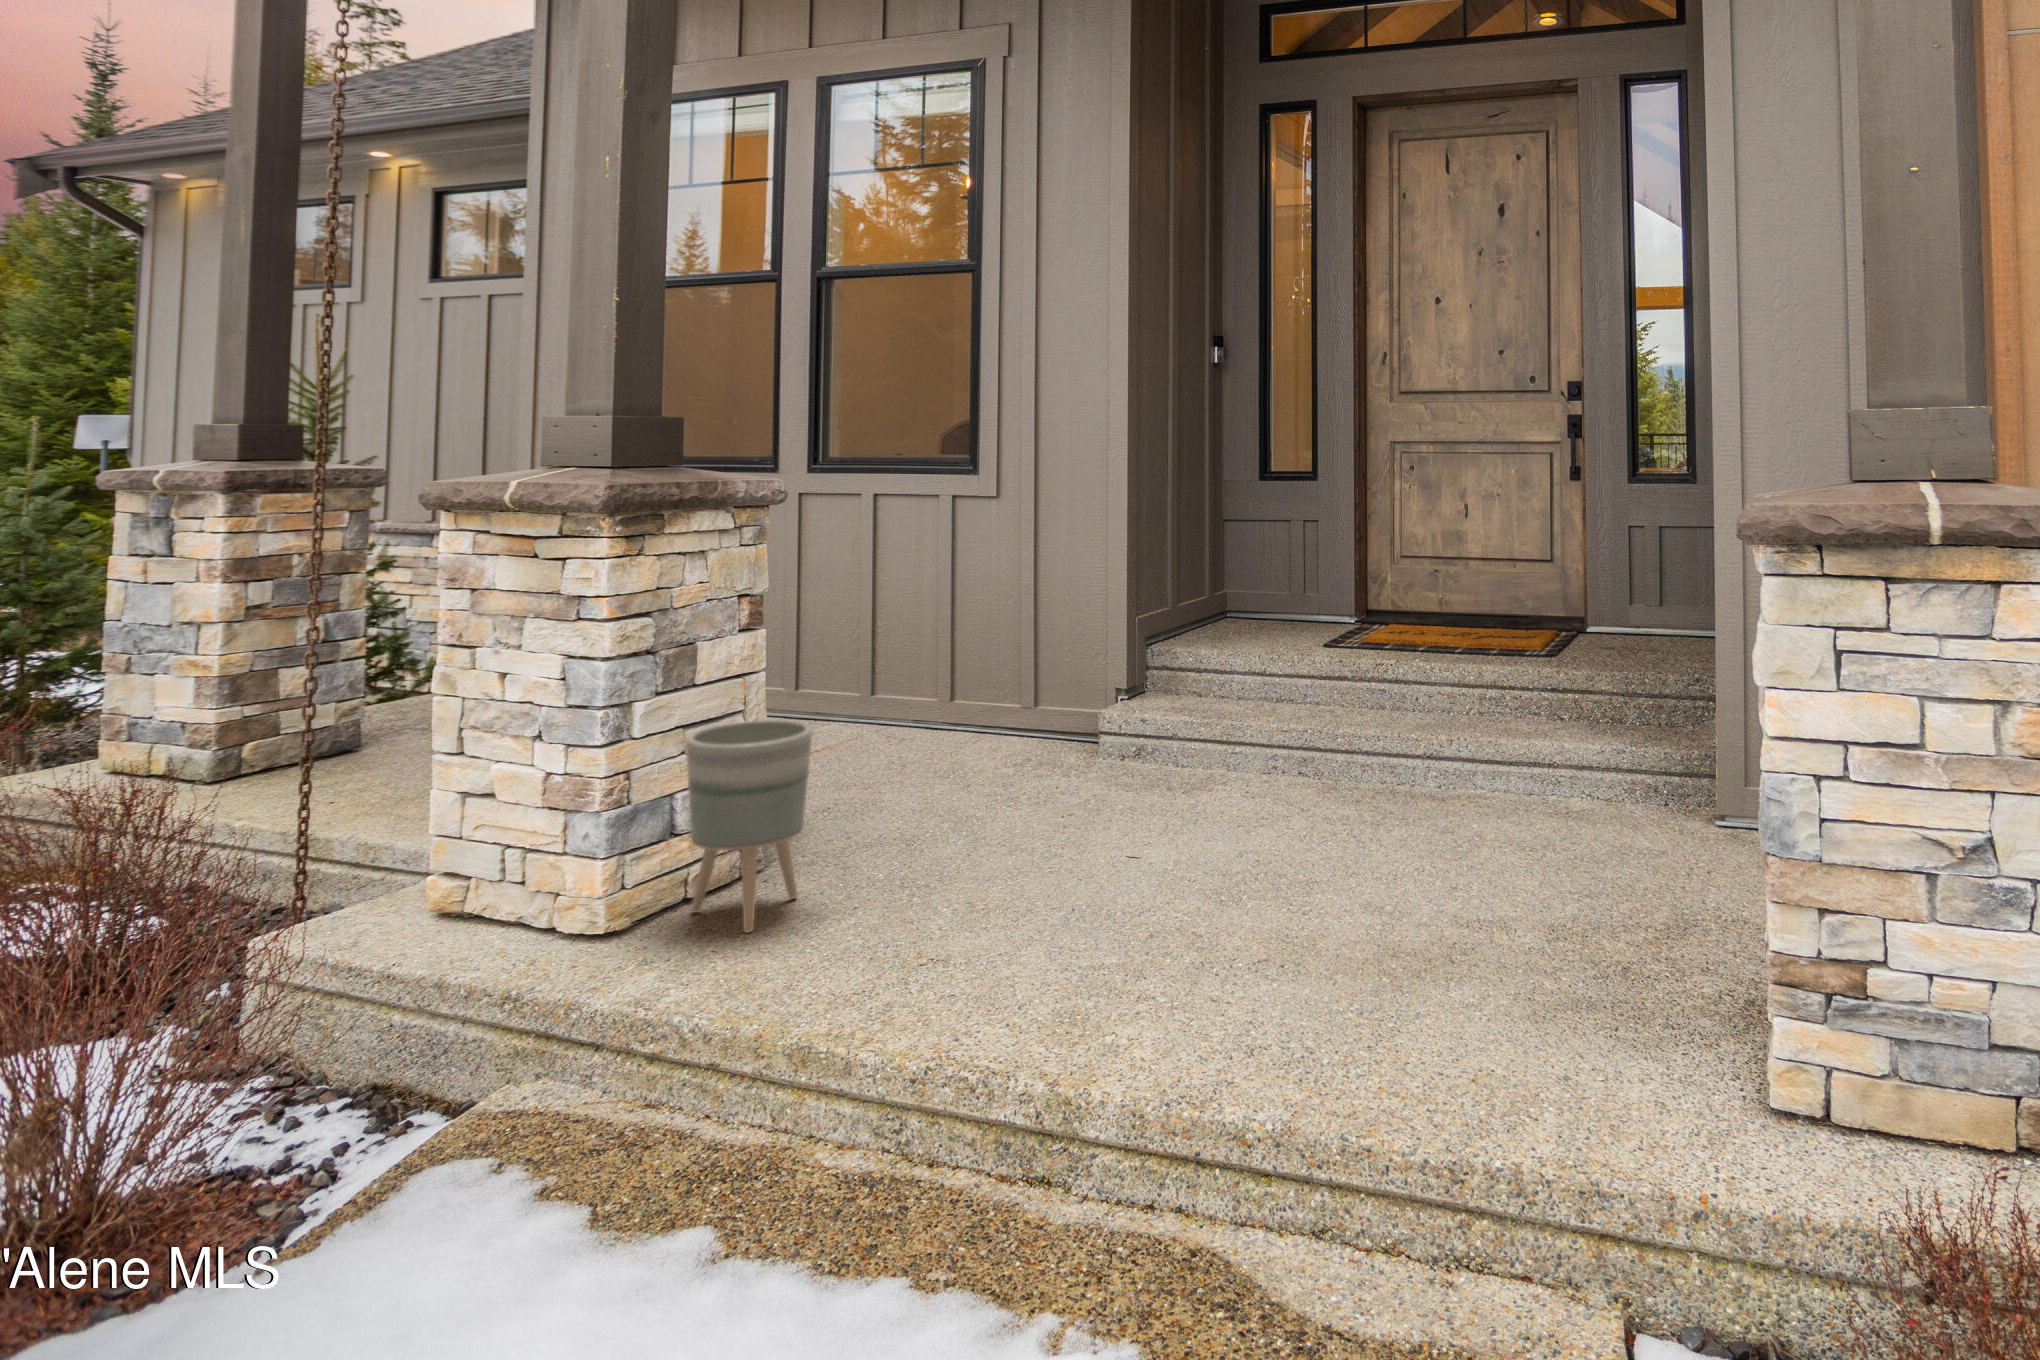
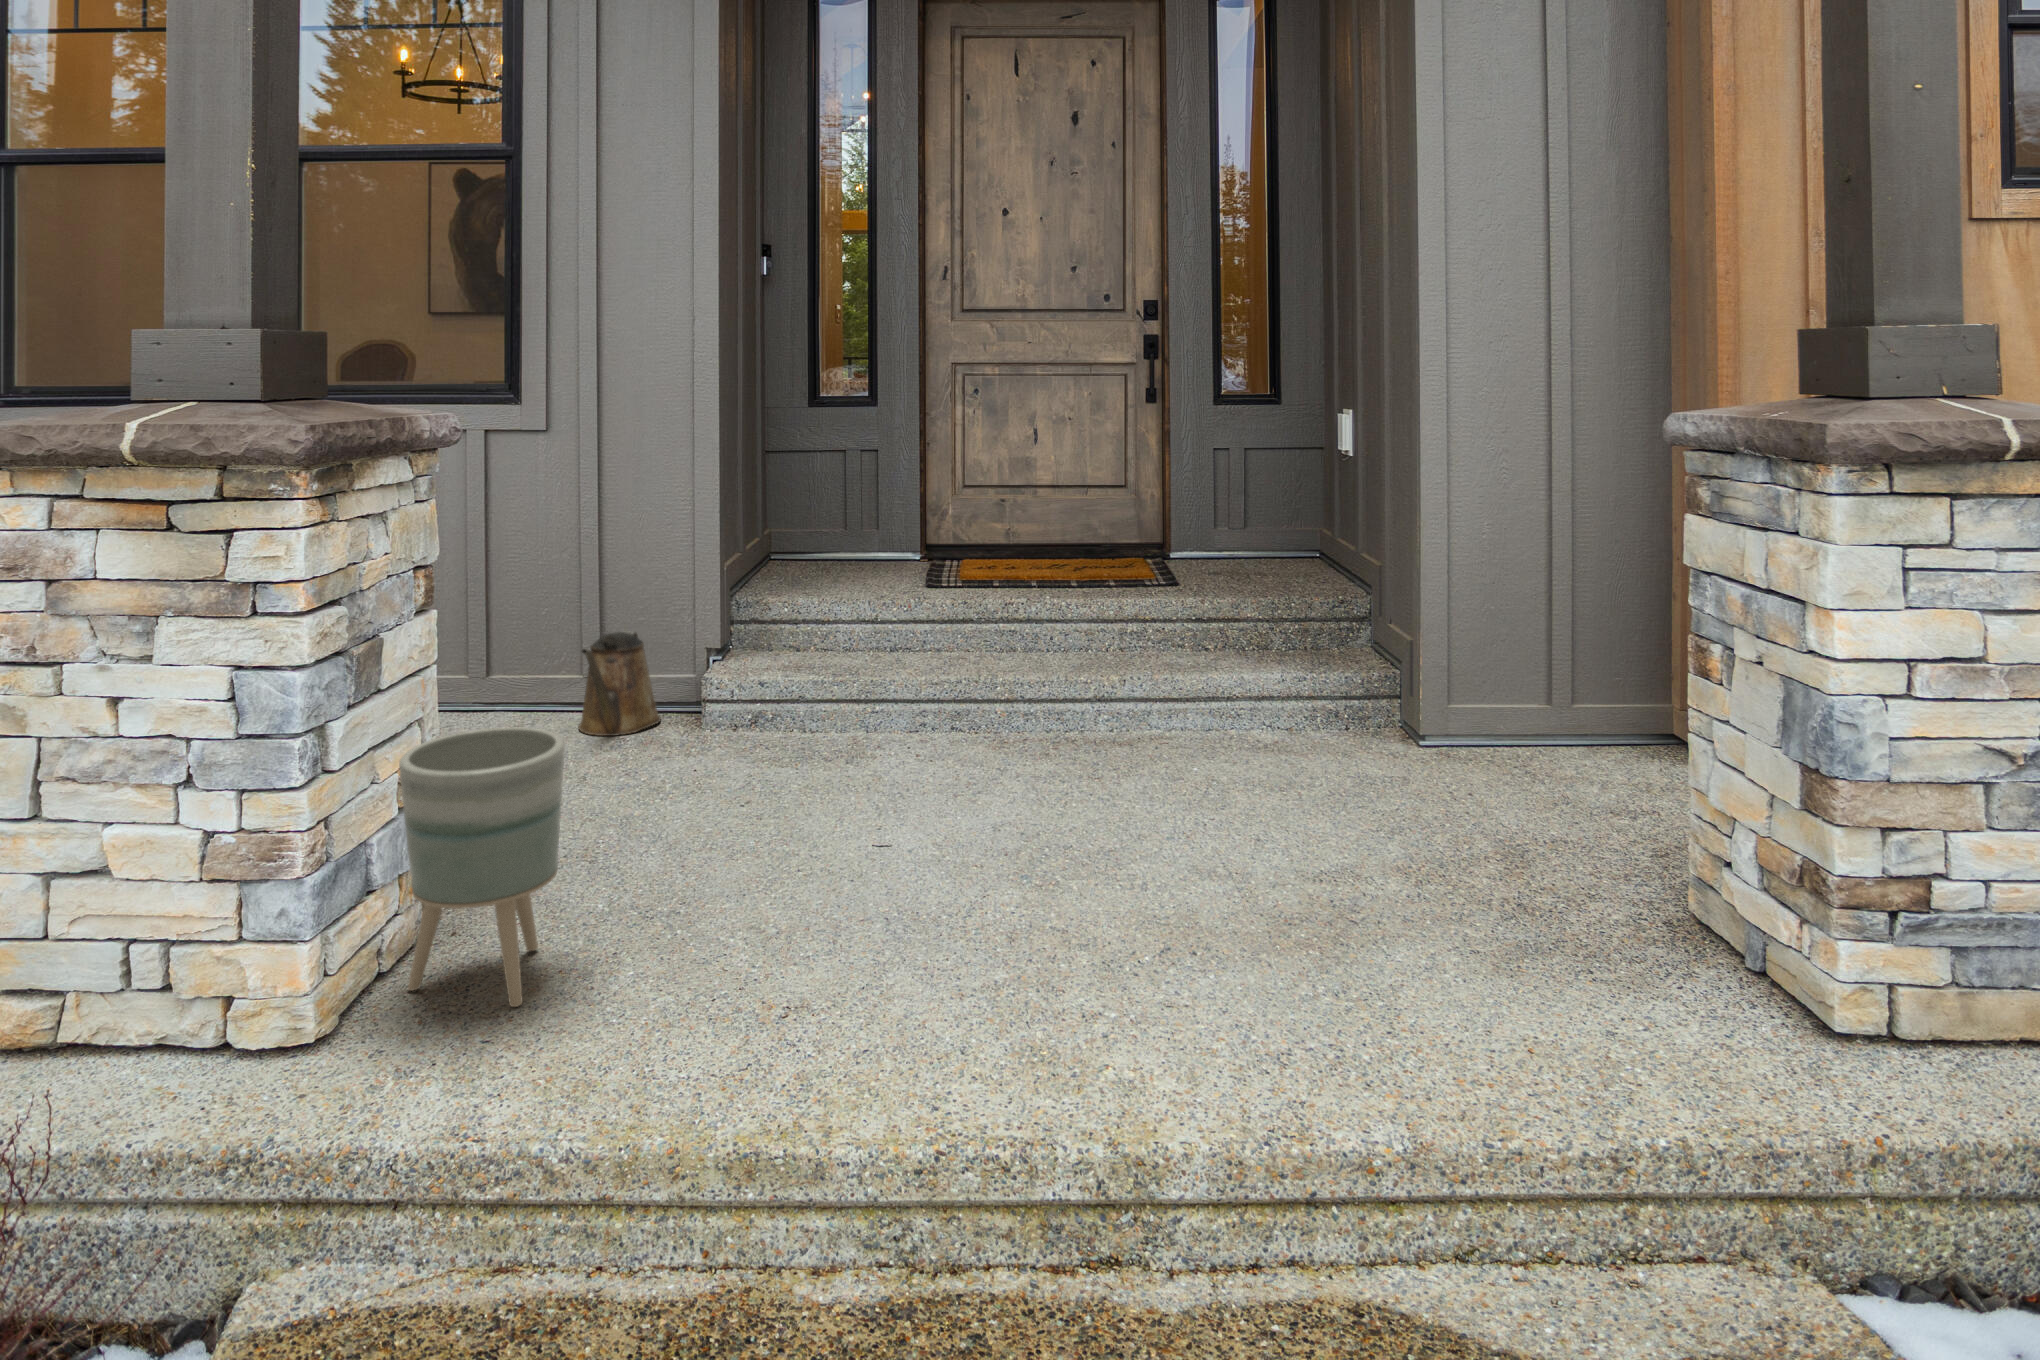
watering can: none [961,673,1046,759] -> present [578,631,661,736]

